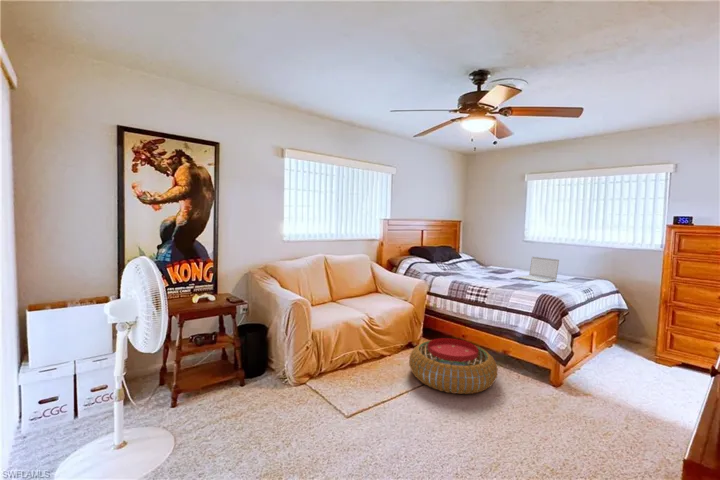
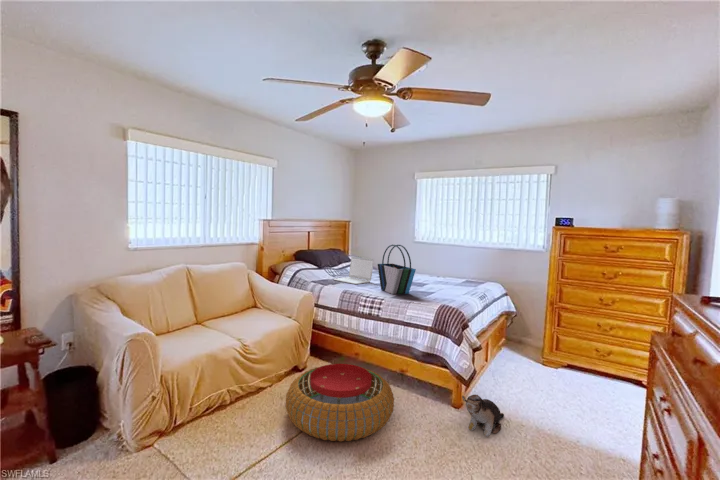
tote bag: none [483,243,518,285] -> present [378,245,416,294]
laptop: present [518,257,559,282] -> present [334,257,374,284]
plush toy: none [559,370,603,407] -> present [462,395,504,437]

